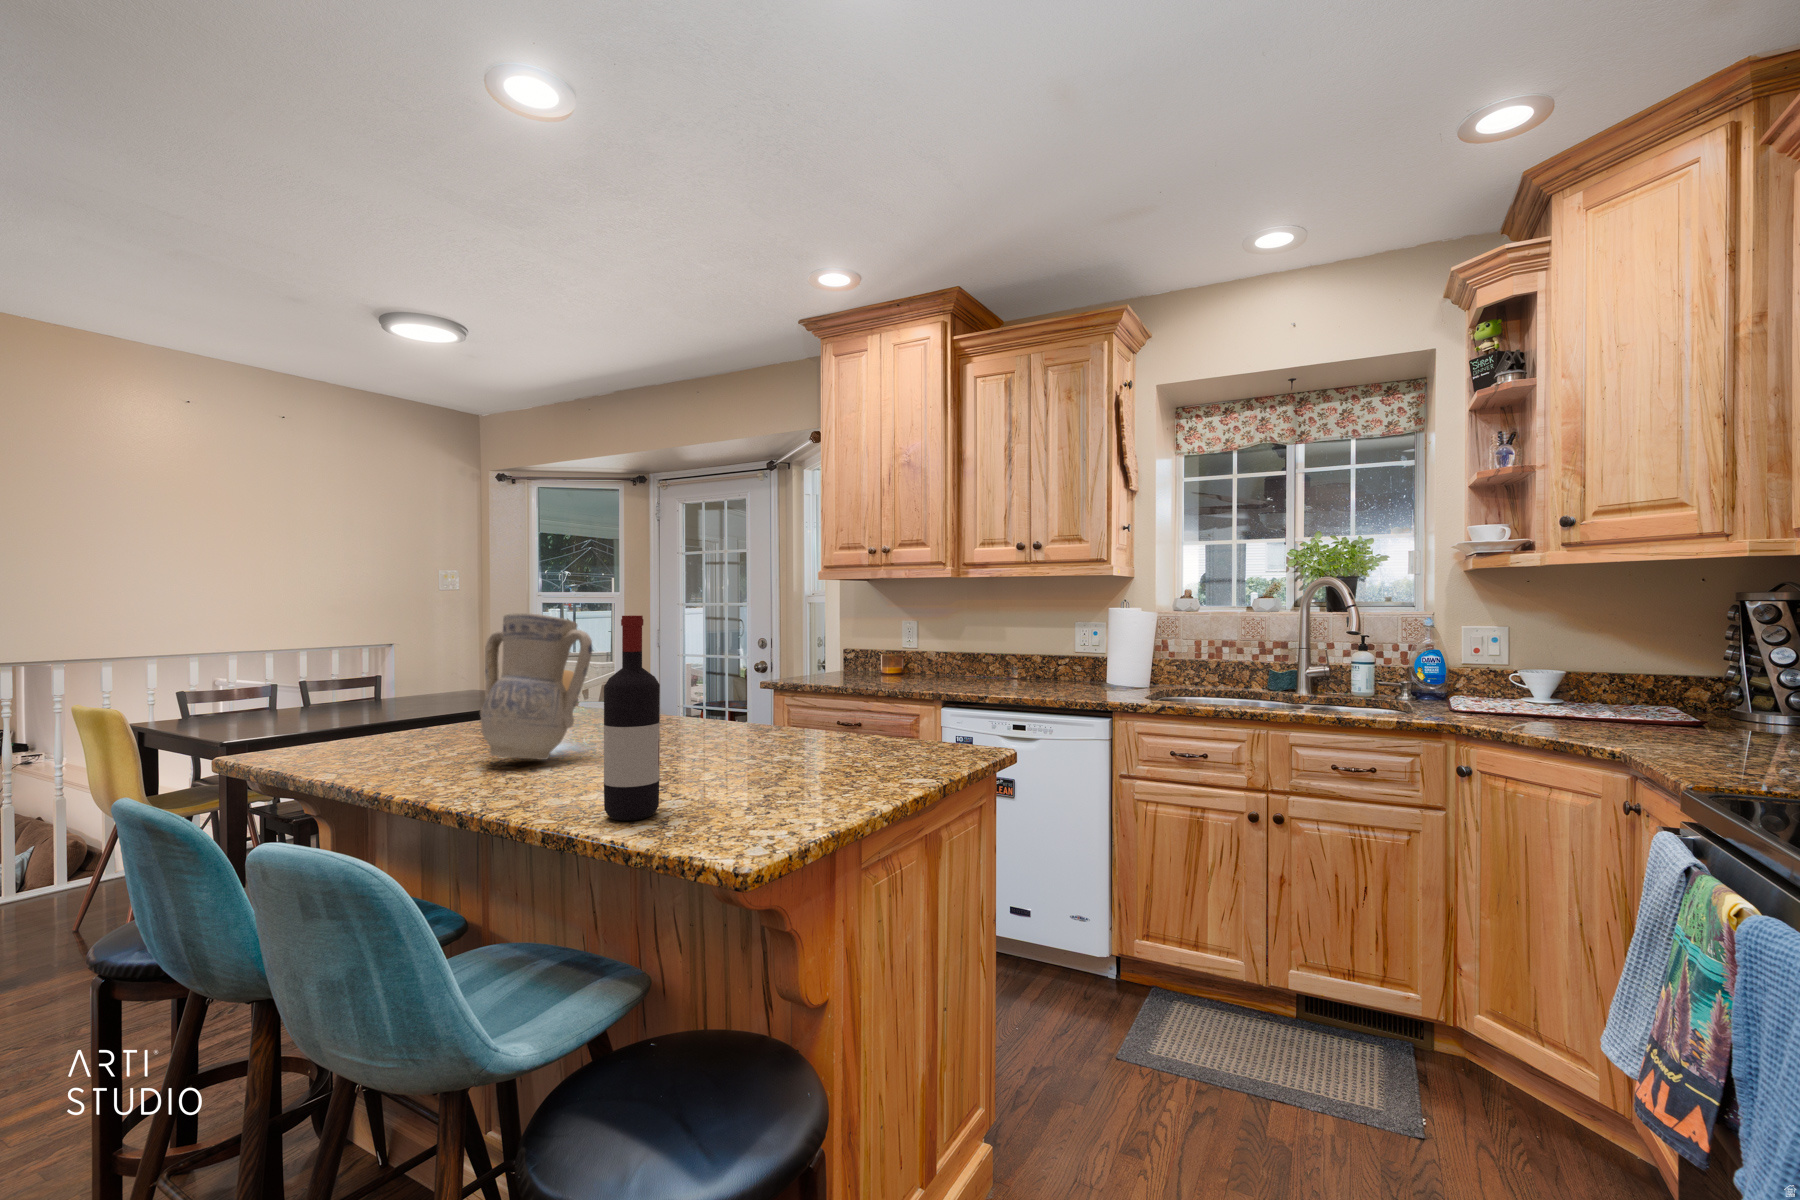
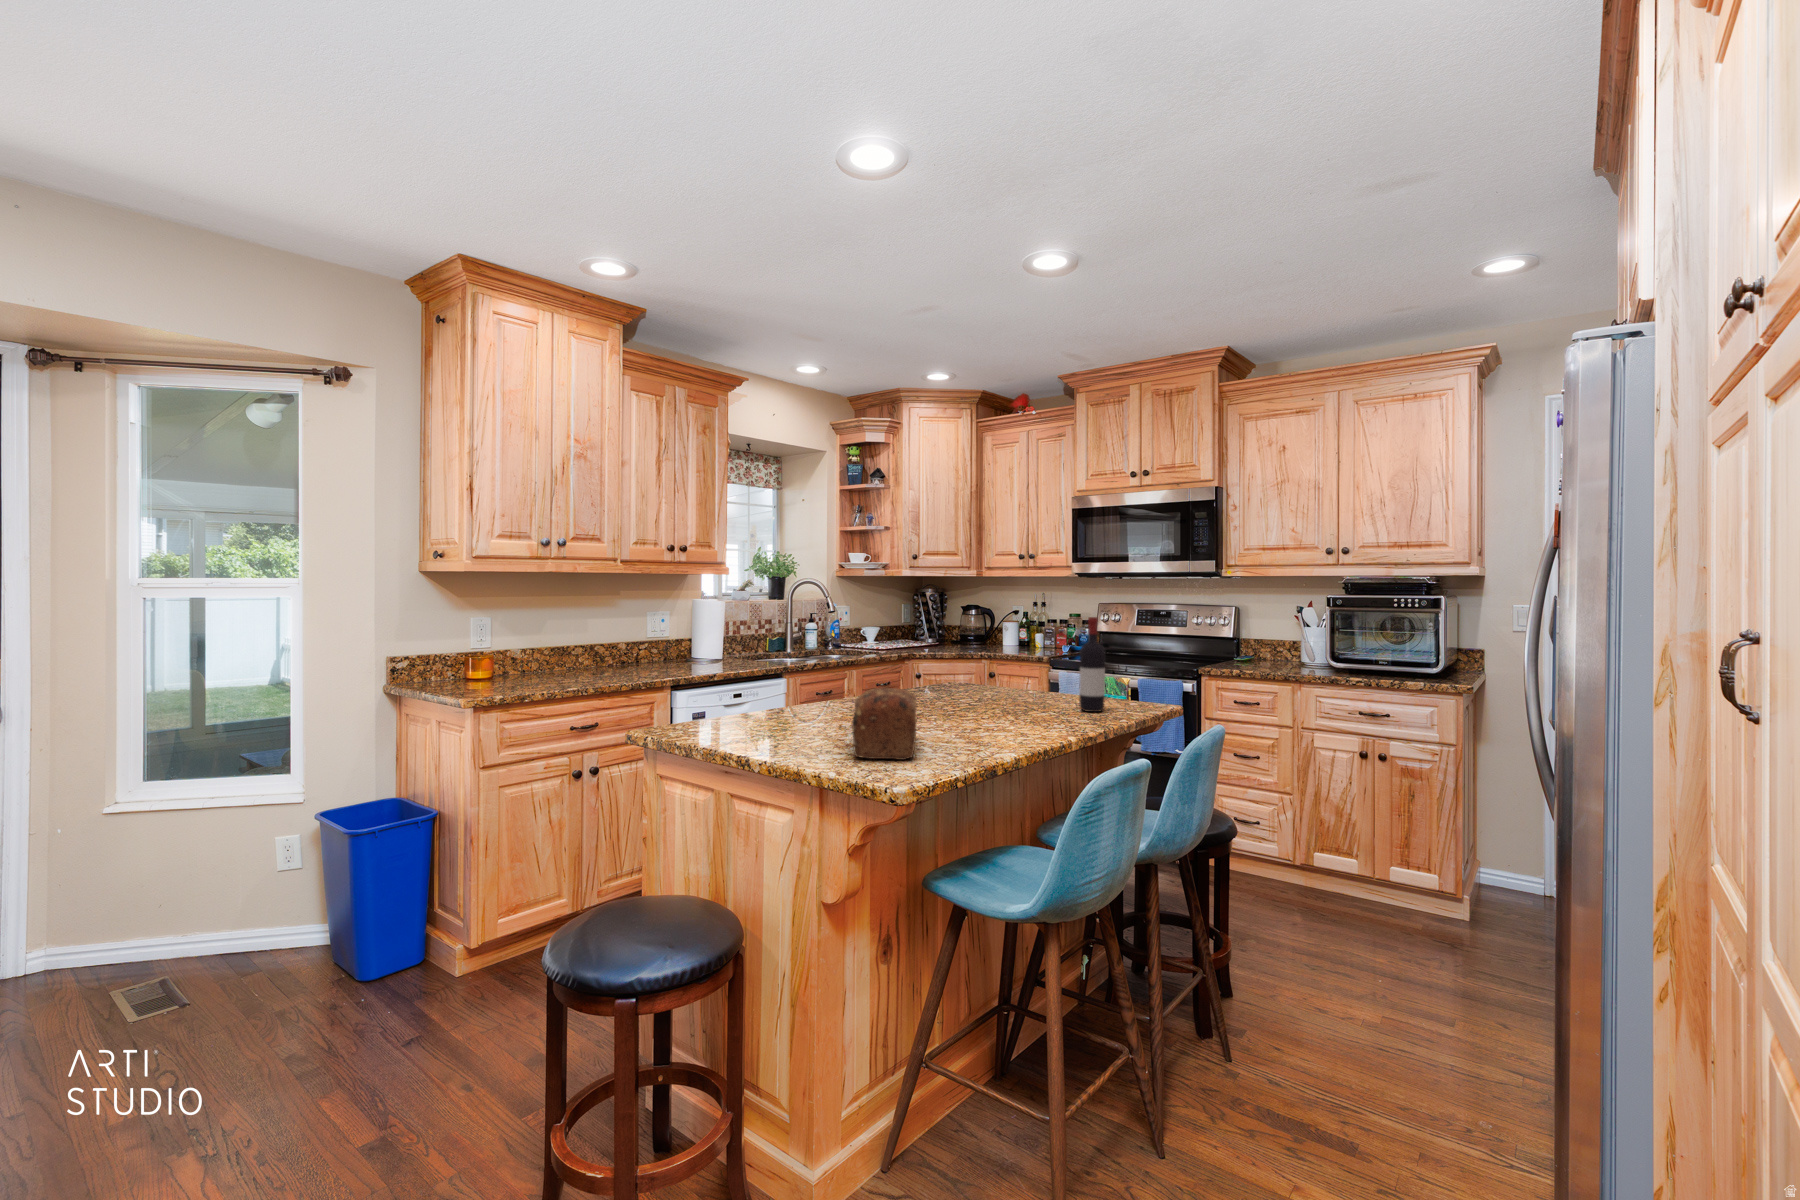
vase: present [480,613,592,760] -> none [916,621,982,725]
bread loaf: none [296,683,466,759] -> present [852,688,916,760]

